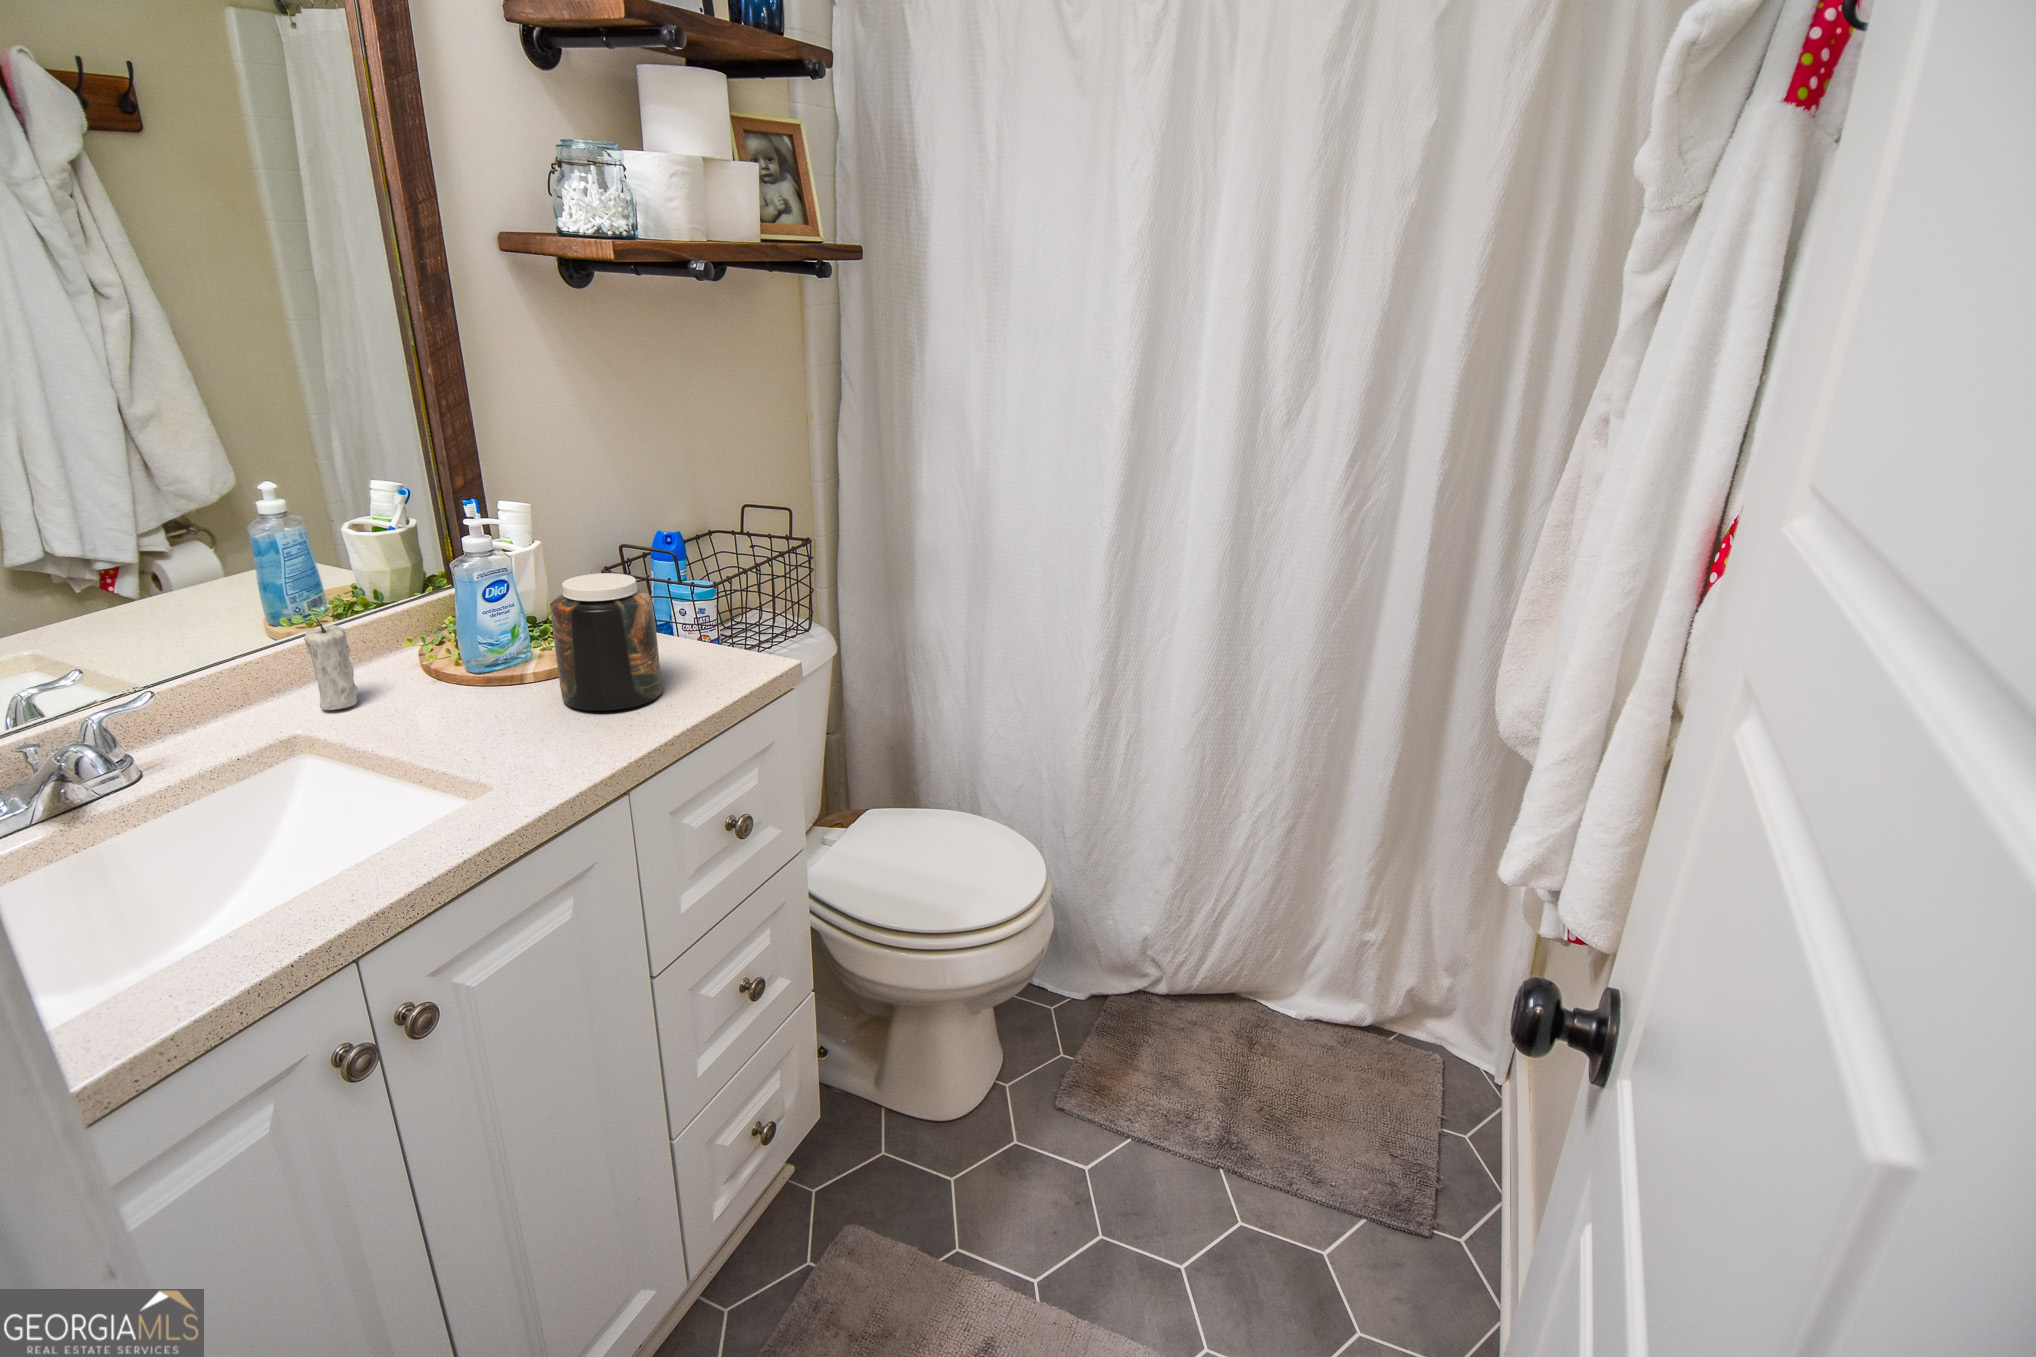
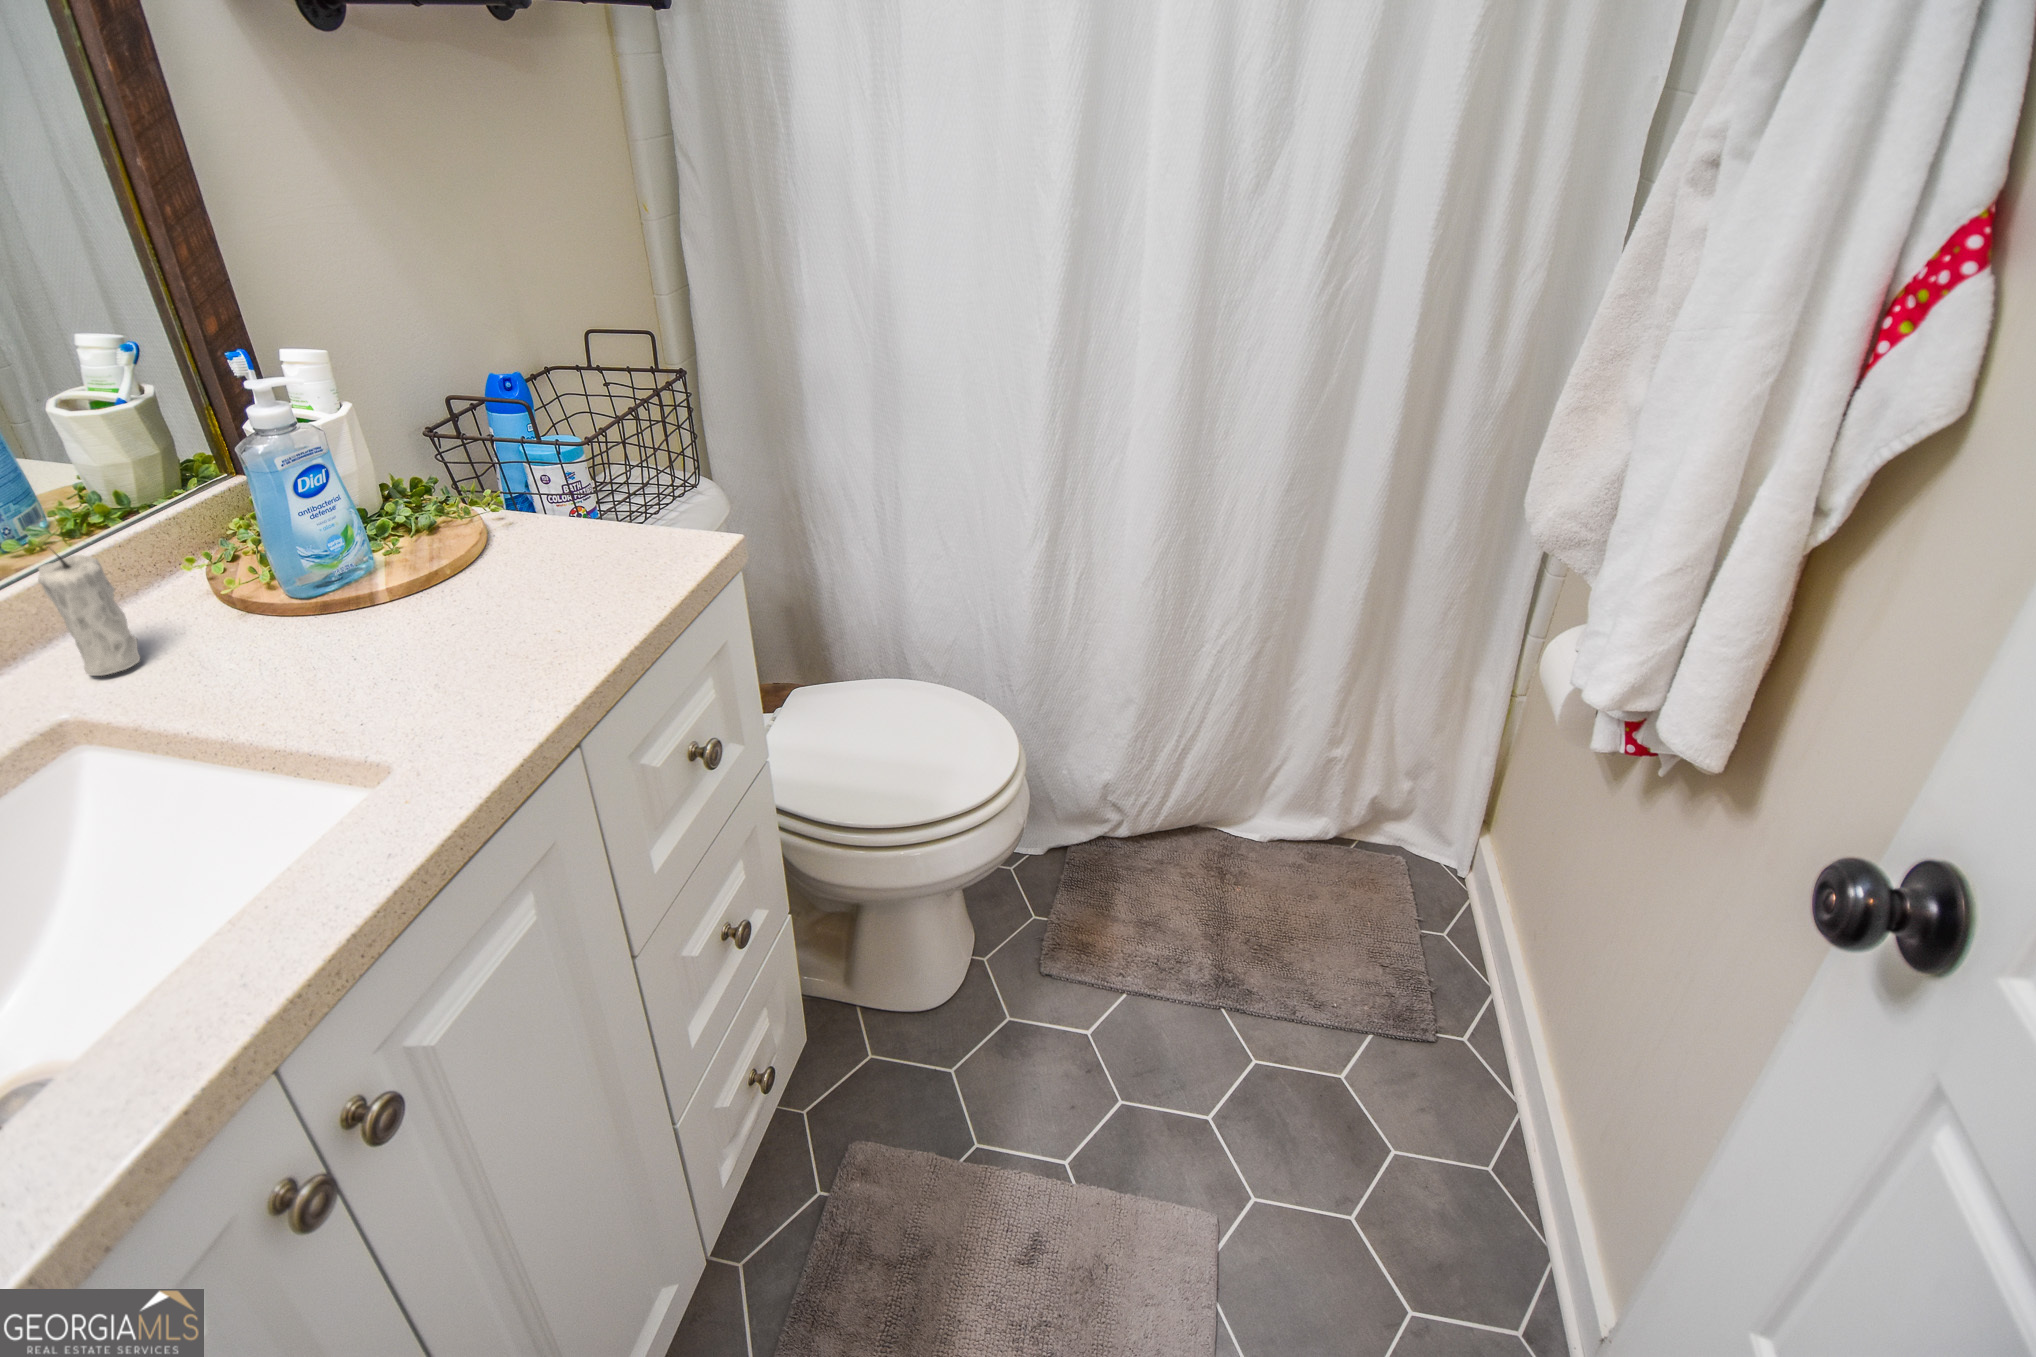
jar: present [551,573,662,711] -> none [407,443,576,633]

